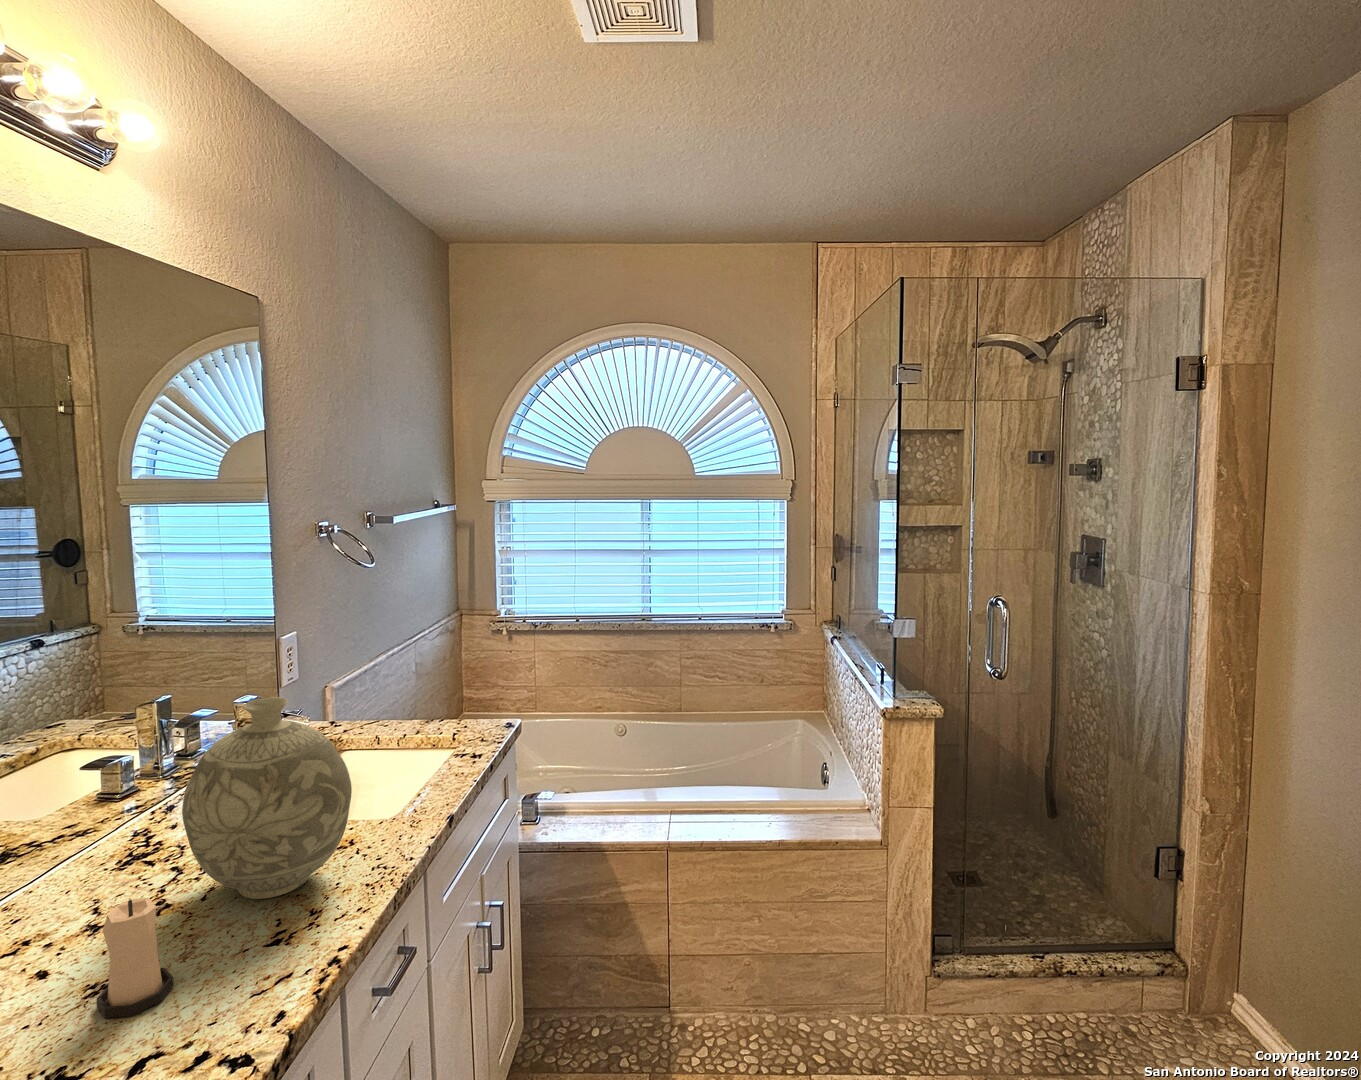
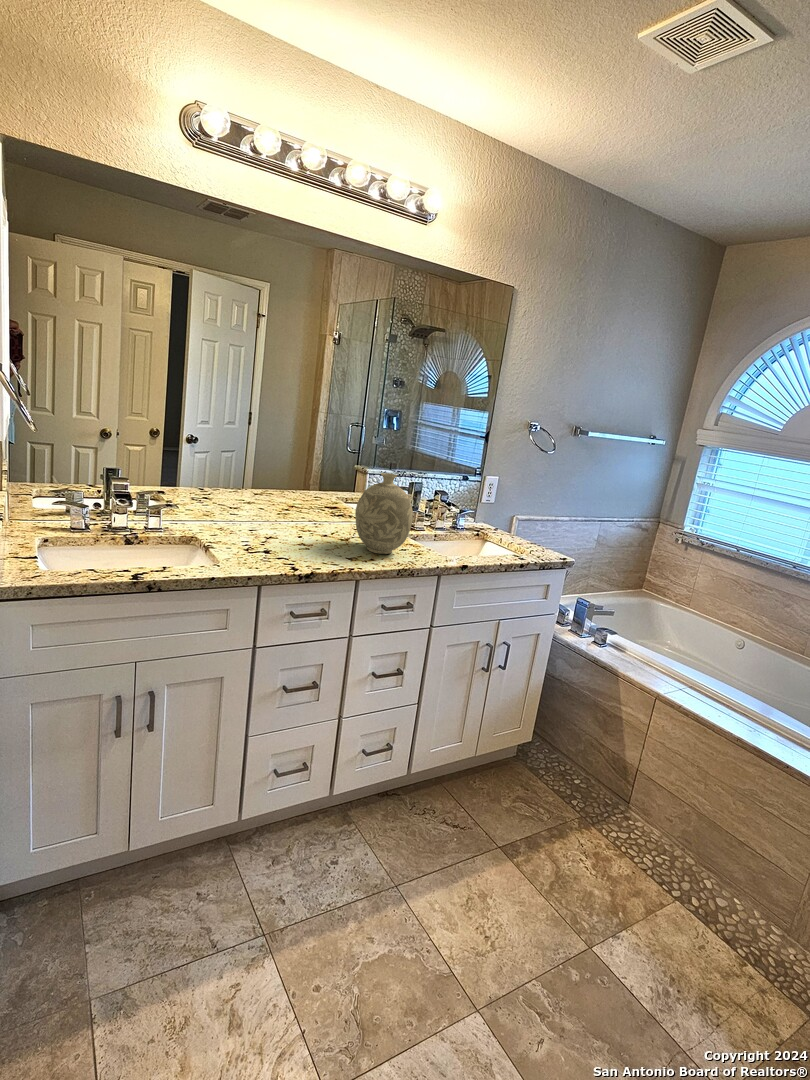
candle: present [97,898,174,1018] -> none [302,516,323,552]

